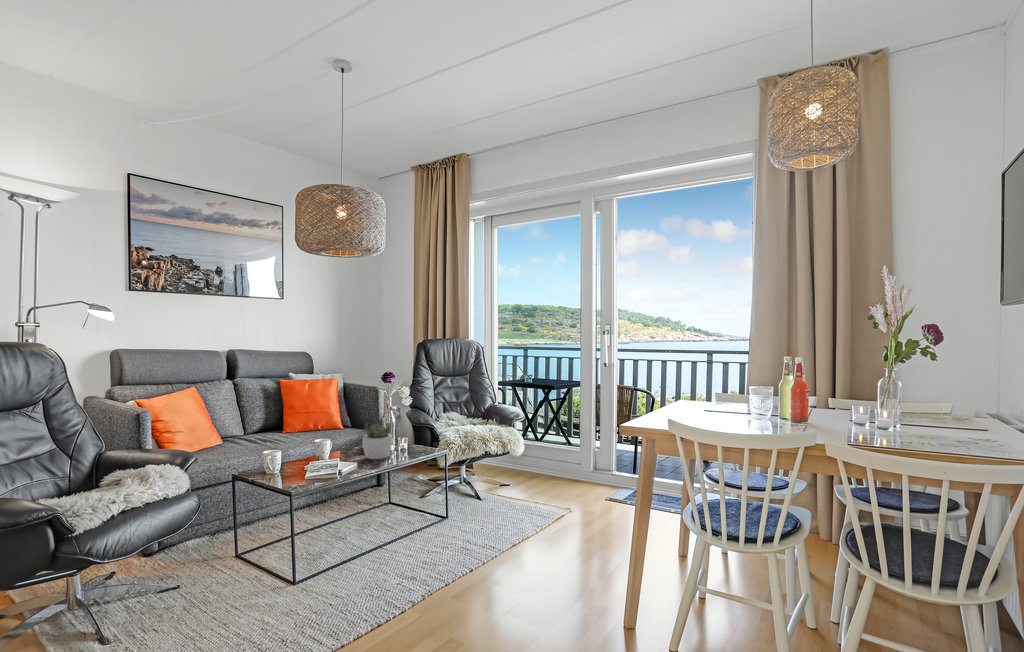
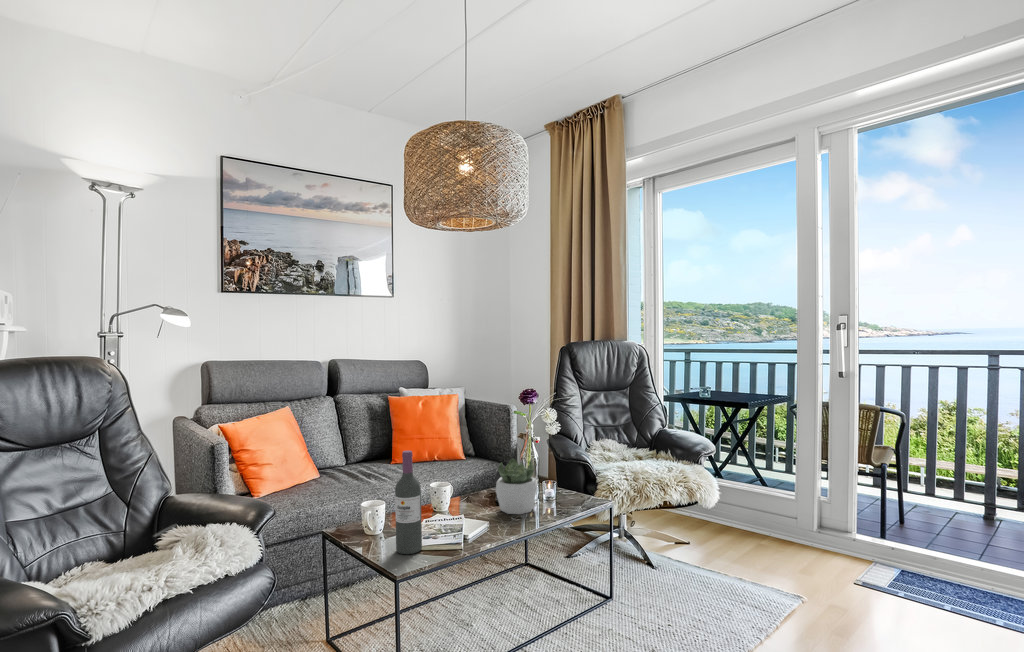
wine bottle: none [289,413,308,482] -> present [395,451,422,554]

